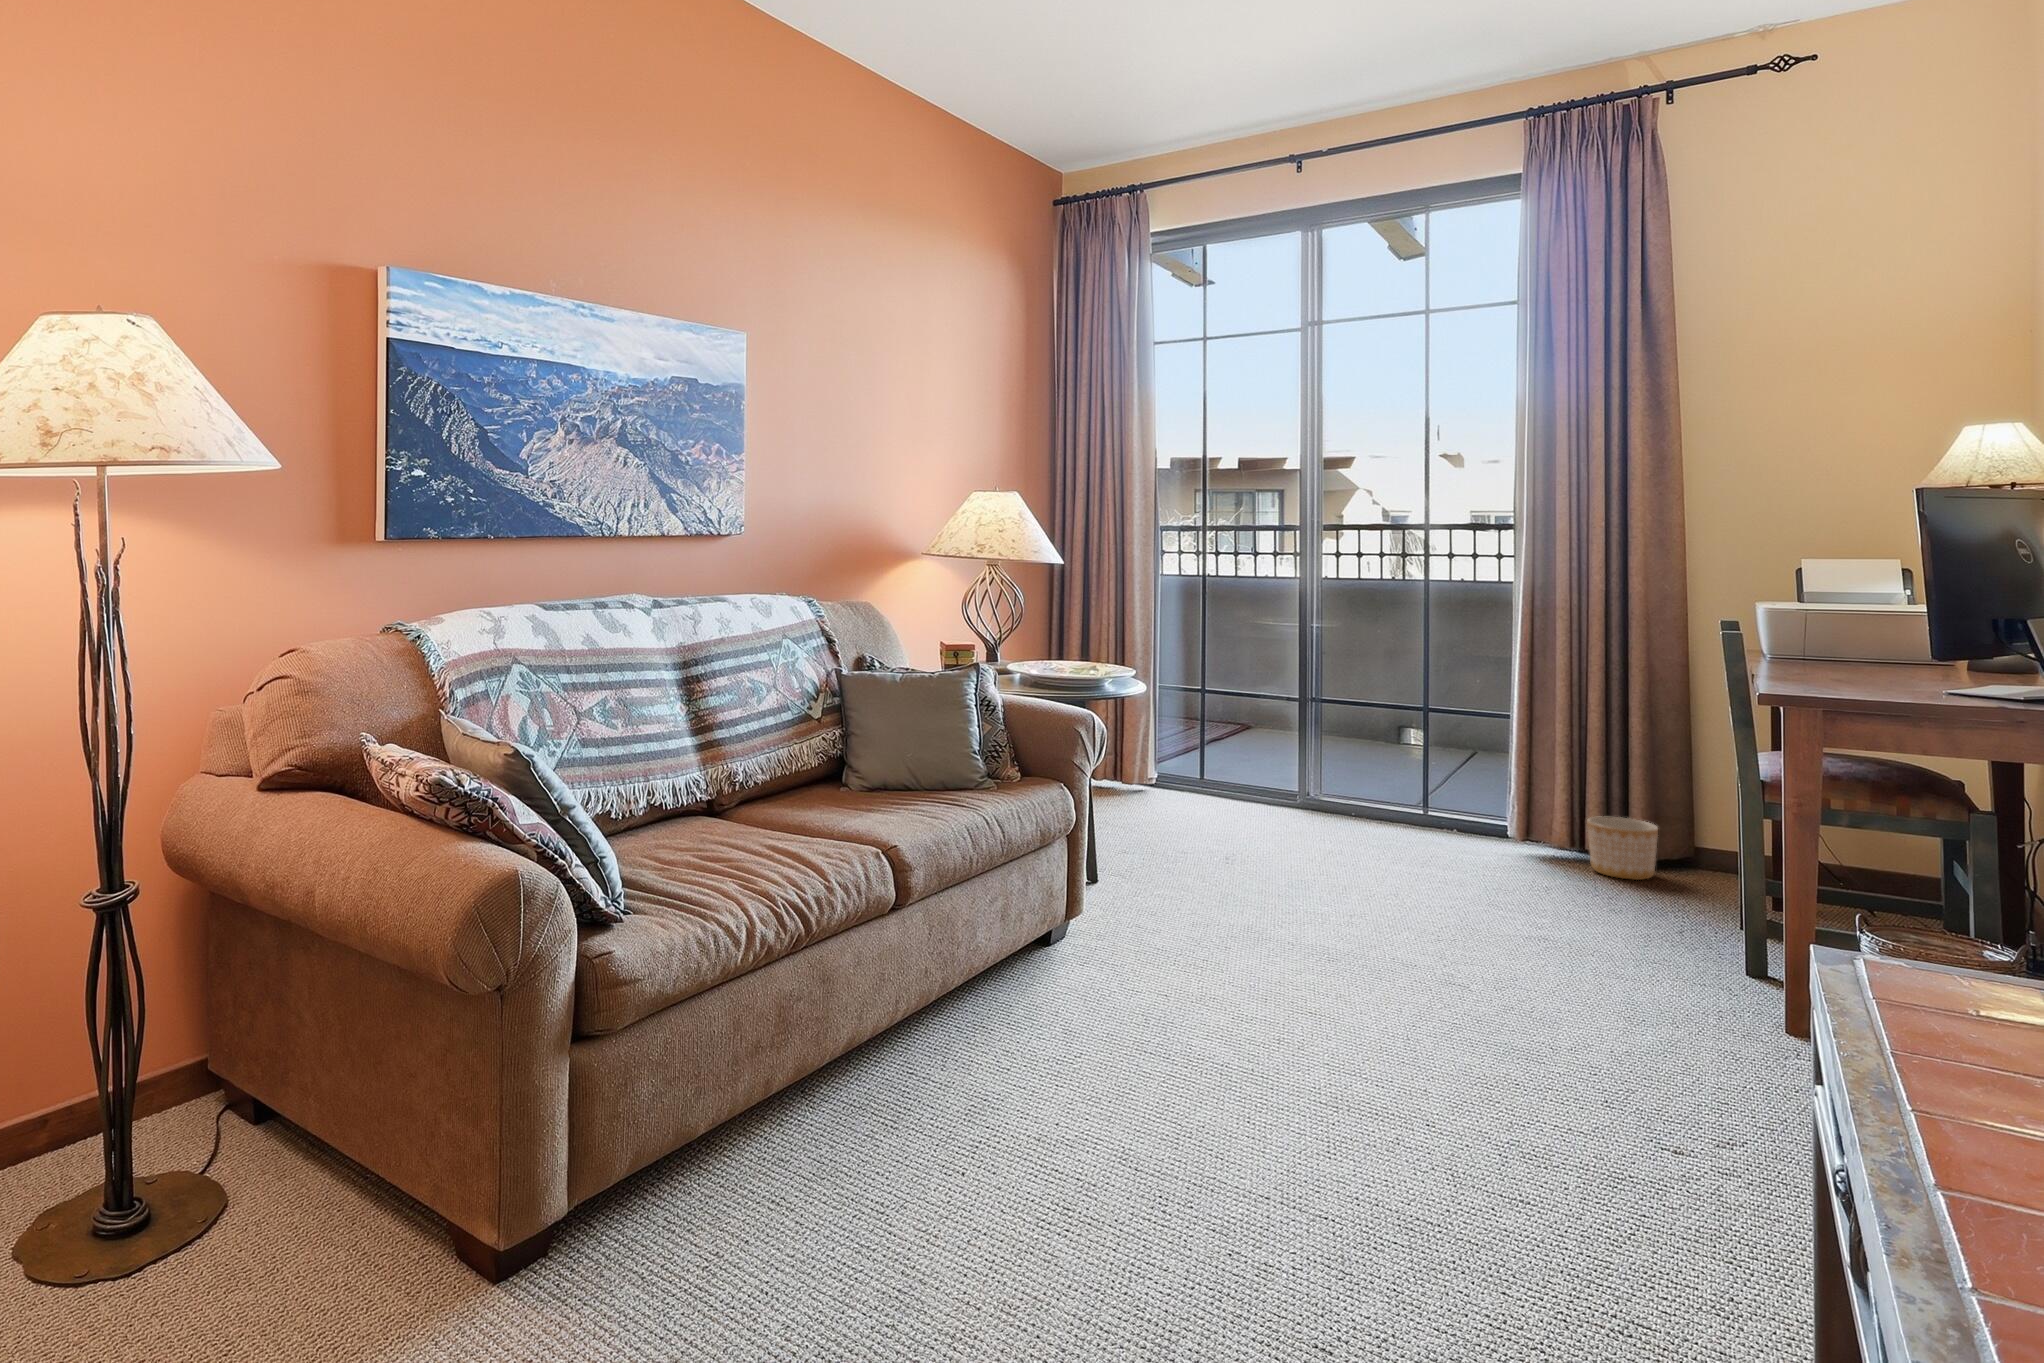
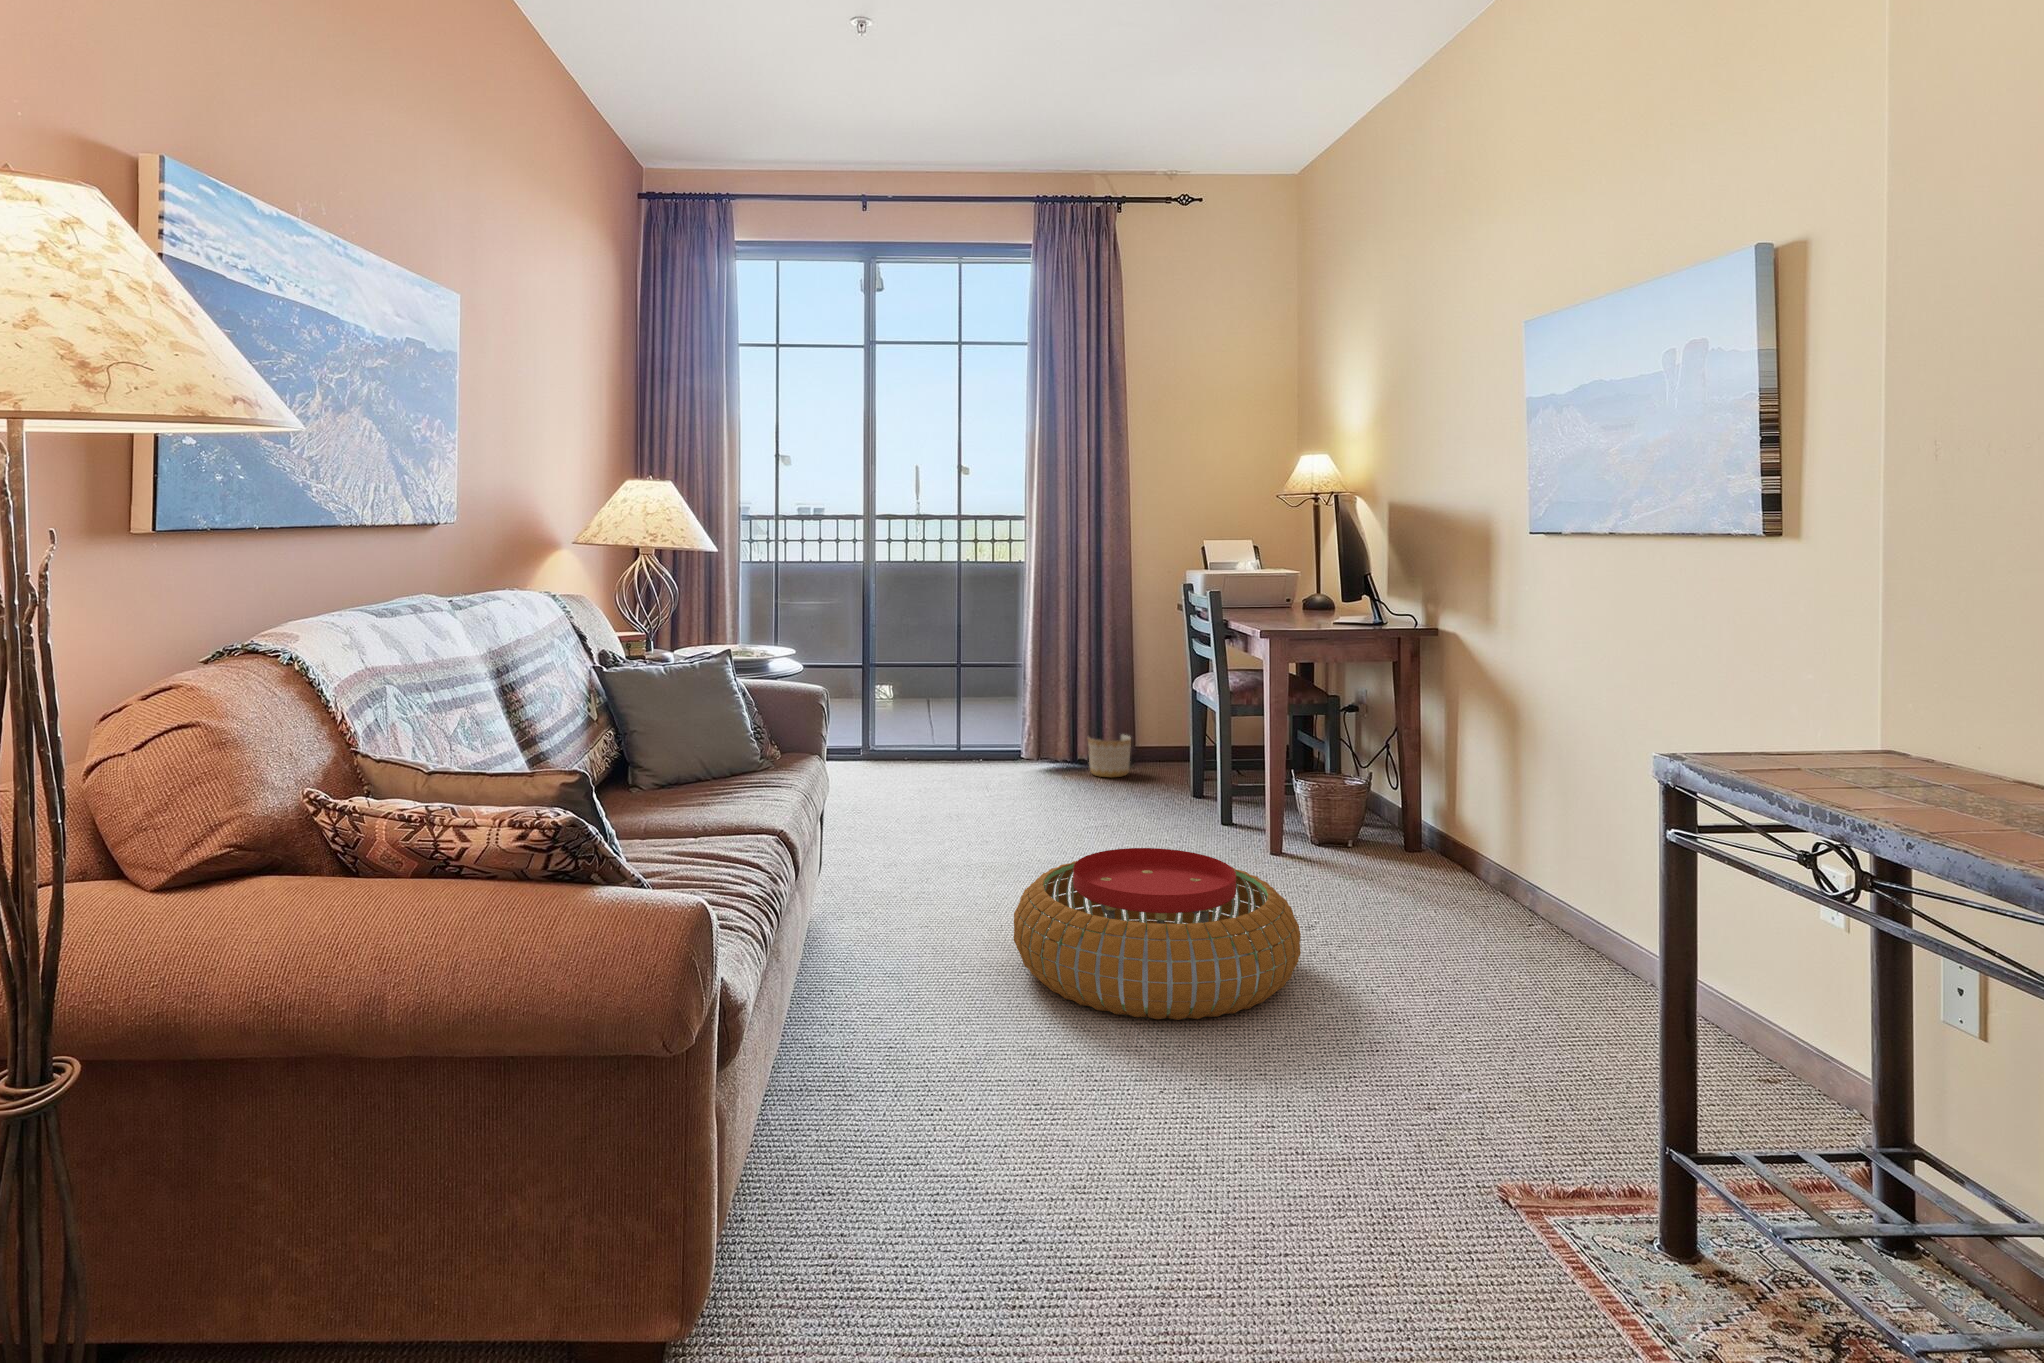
pouf: none [1165,950,1571,1201] -> present [1014,848,1301,1020]

